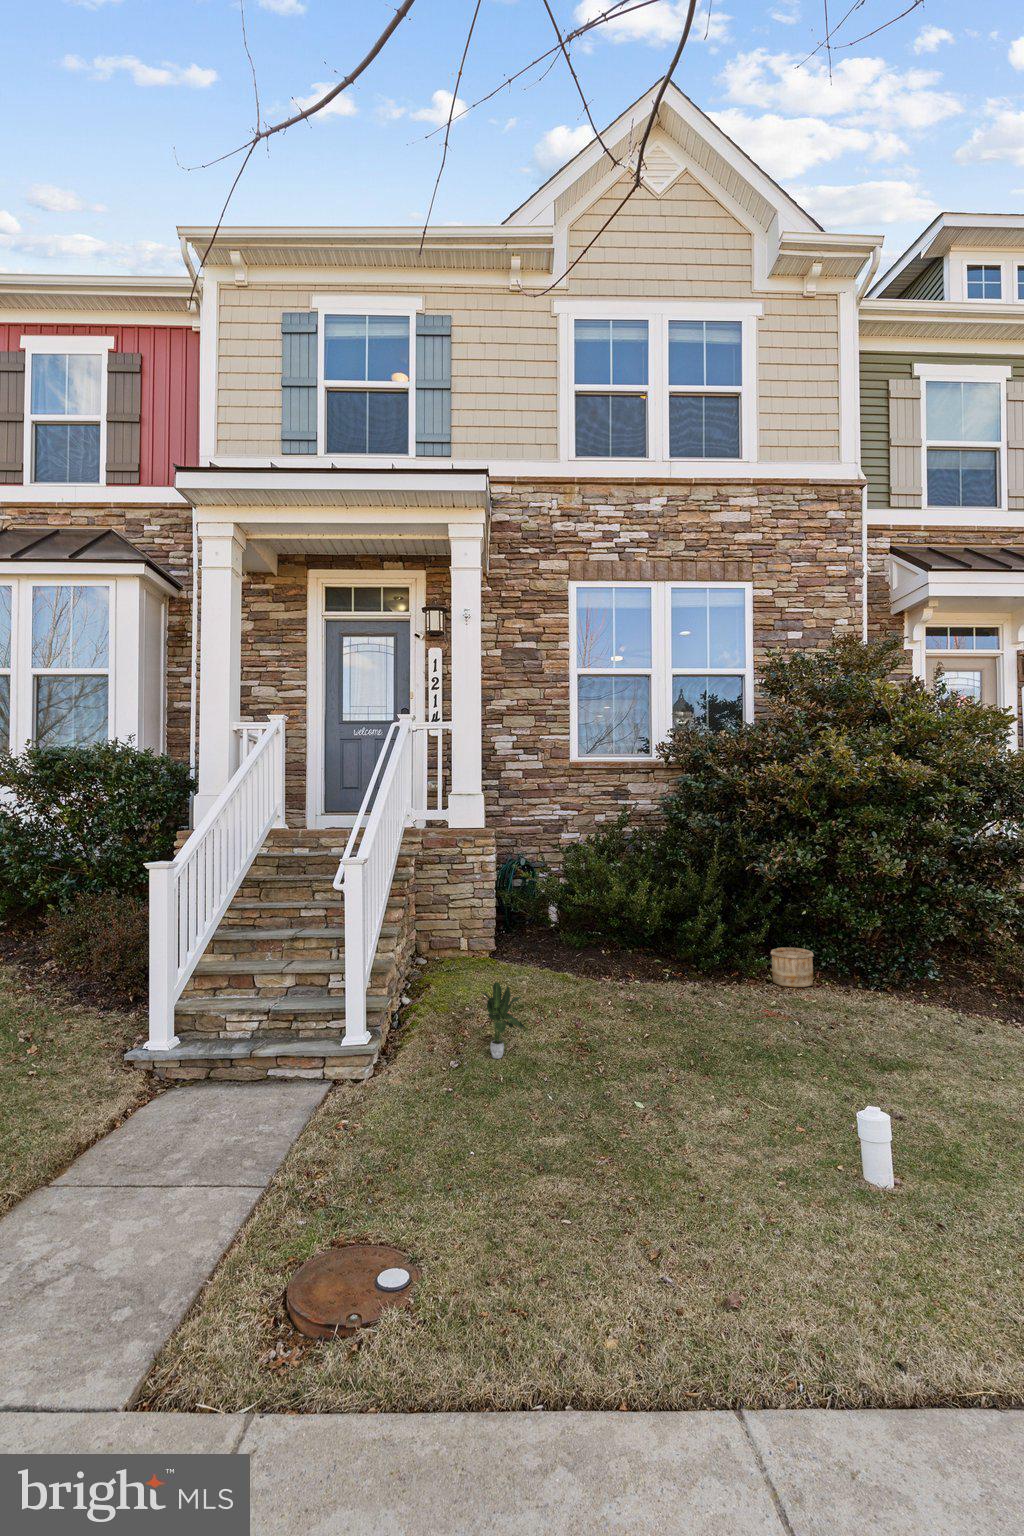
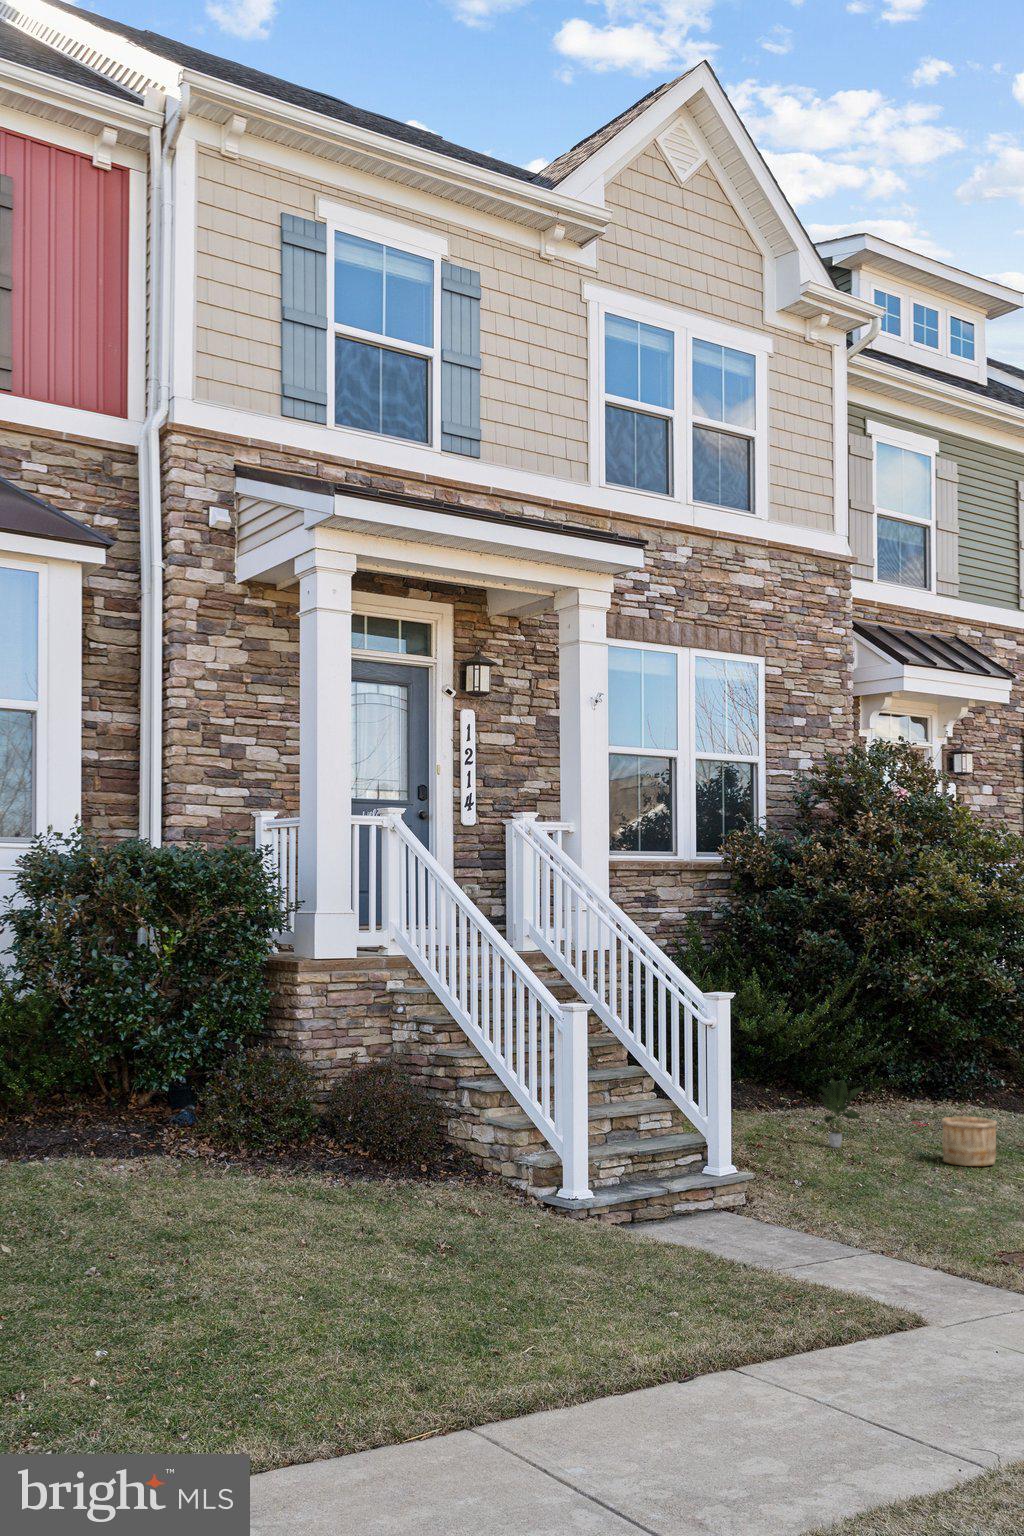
wooden bucket: present [771,948,814,987] -> present [941,1116,997,1166]

